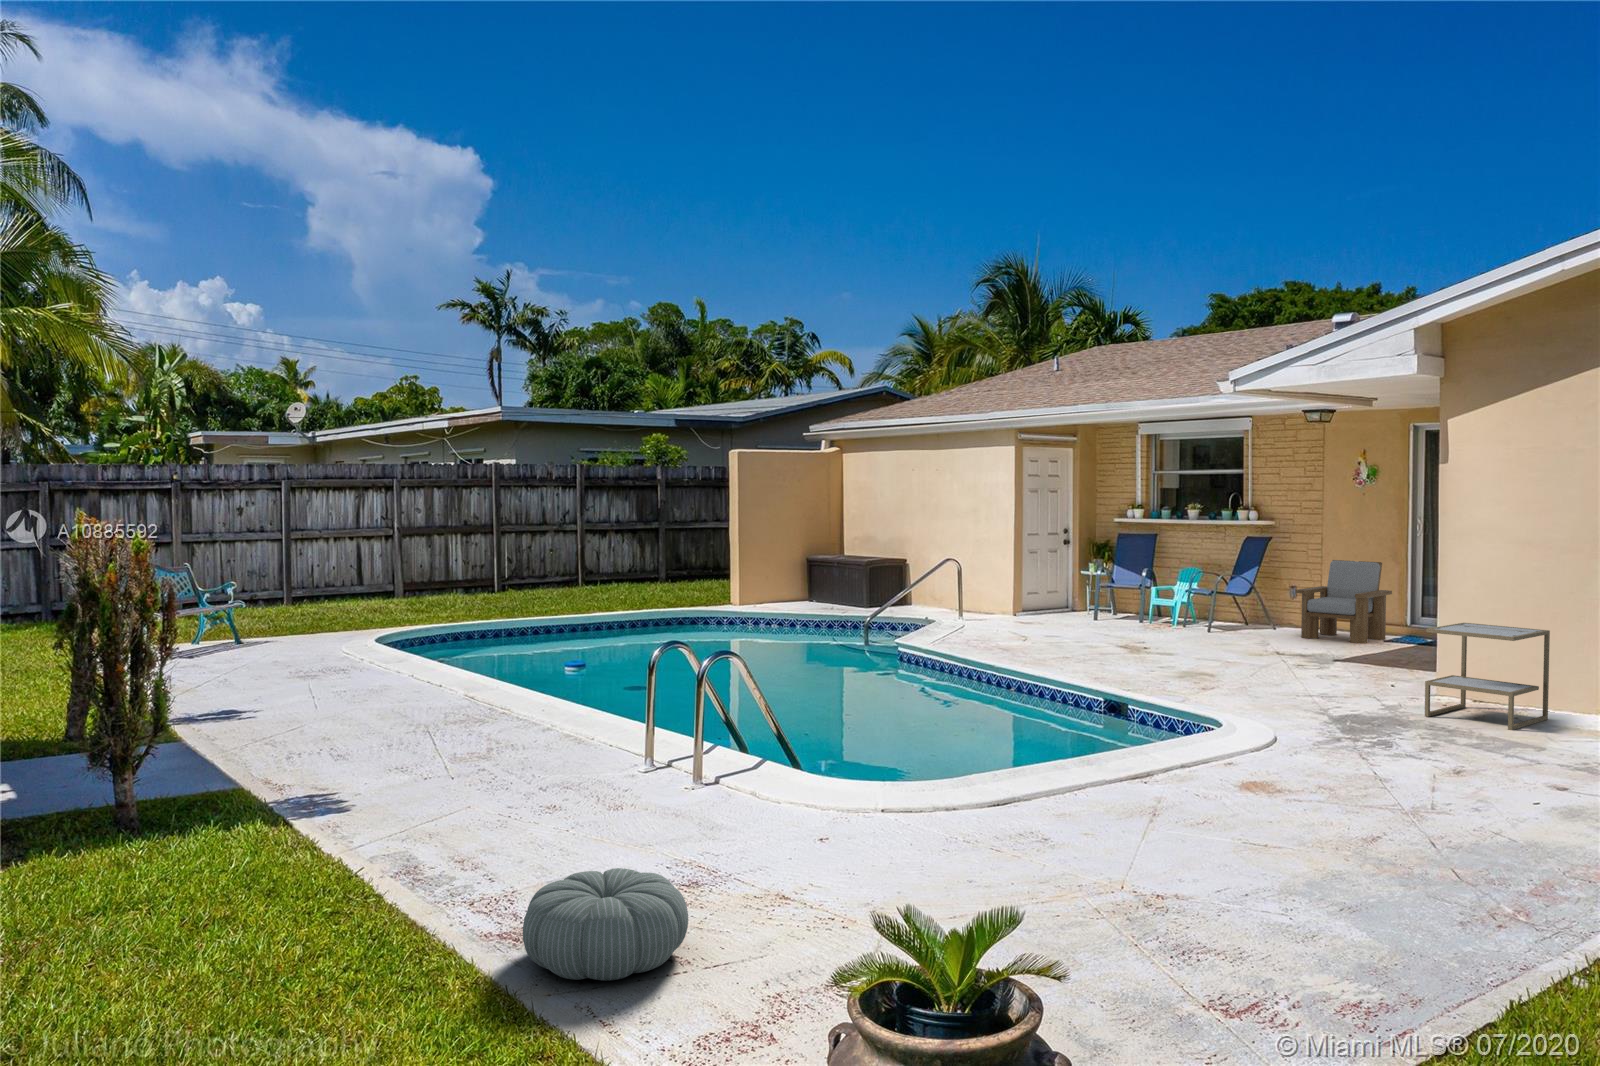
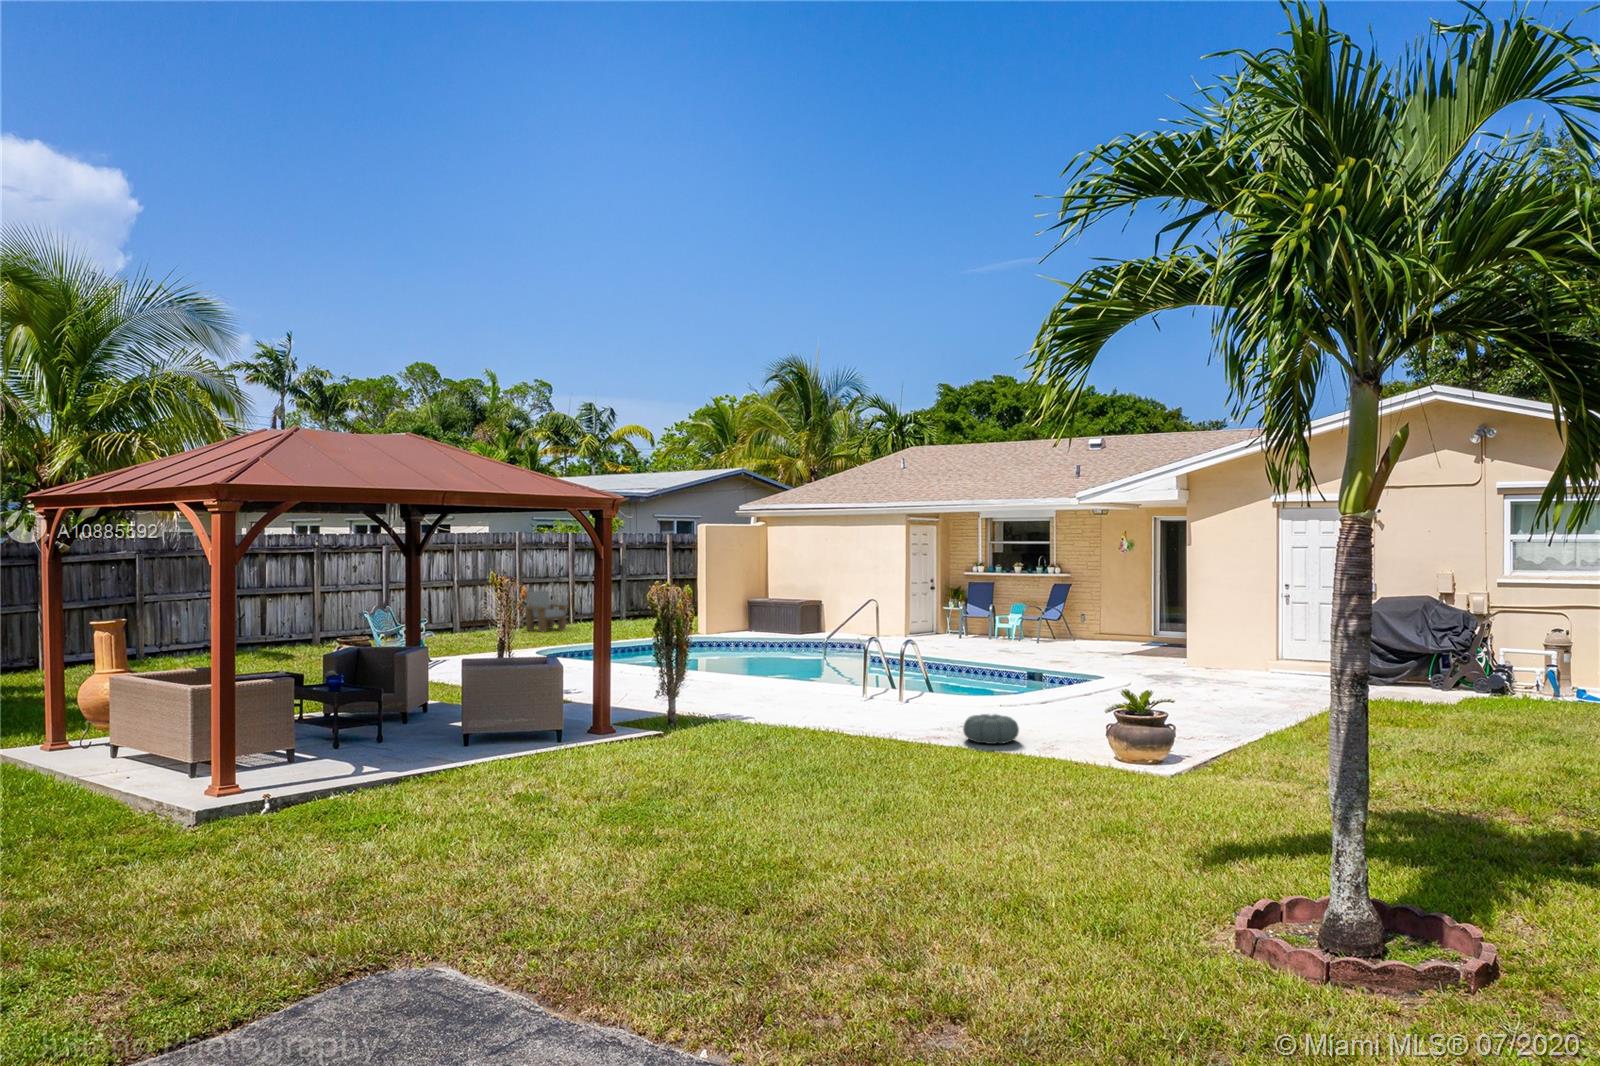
armchair: present [1296,560,1392,644] -> present [524,591,568,632]
side table: present [1425,623,1550,730] -> none [1176,628,1225,675]

